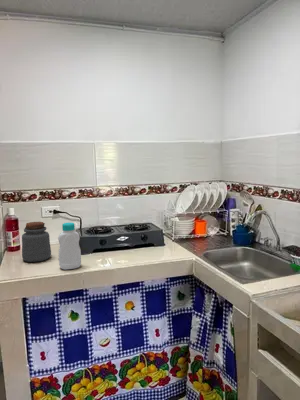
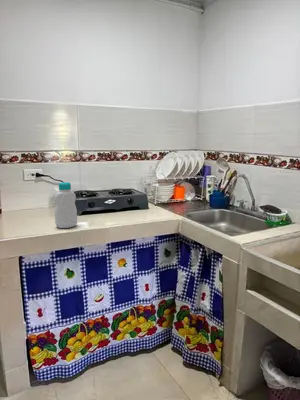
jar: present [22,222,51,262] -> none [12,183,42,223]

